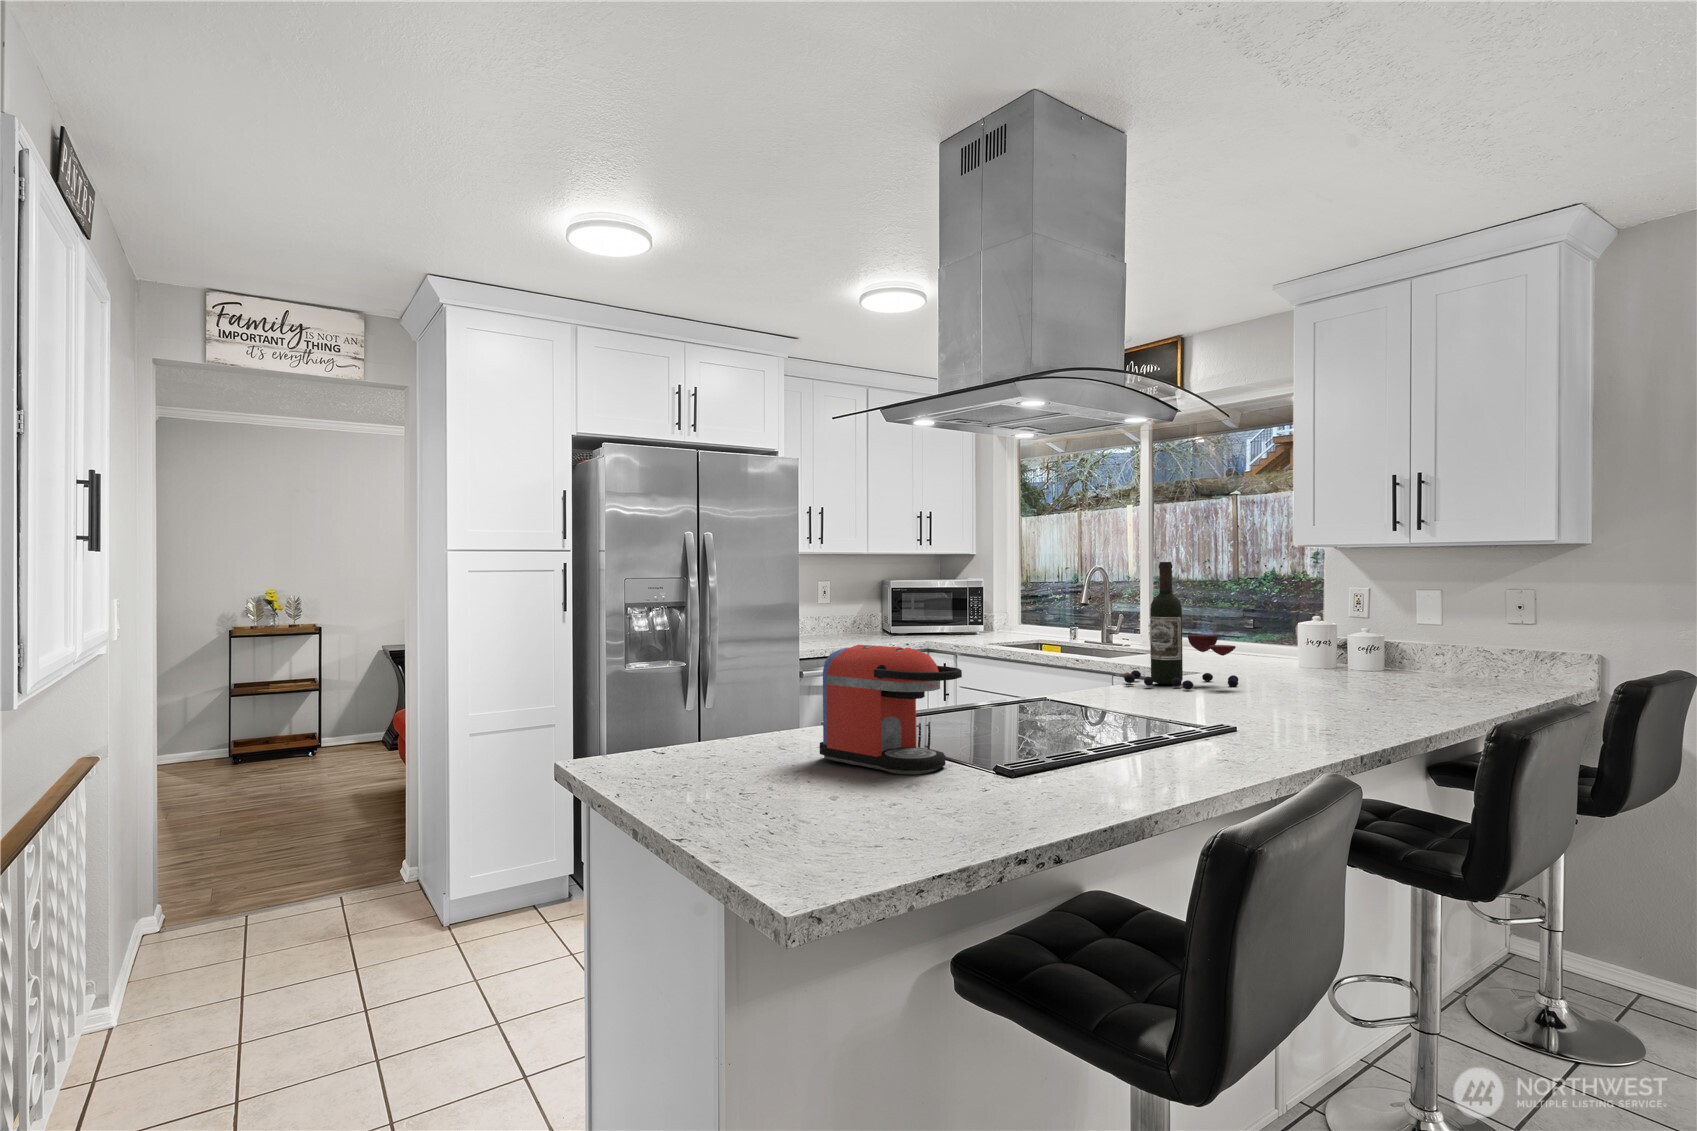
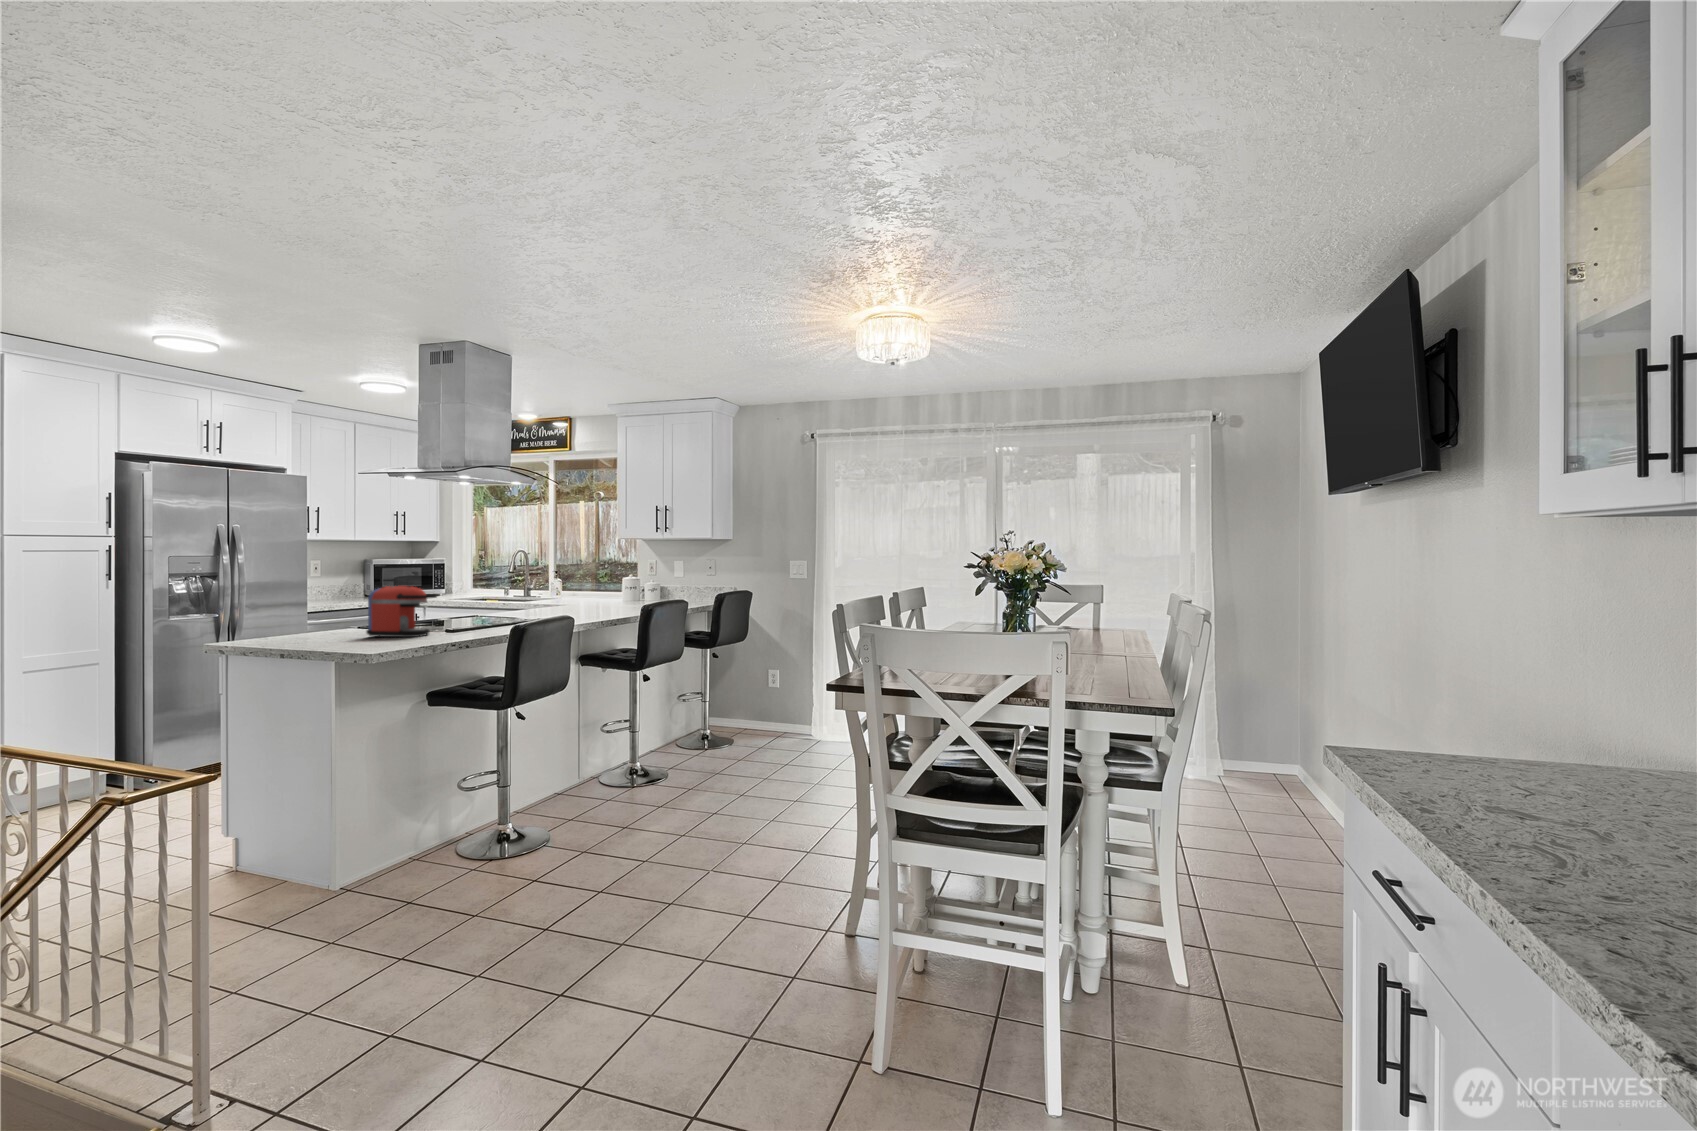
wine bottle: present [1123,562,1238,690] -> none [523,550,579,611]

